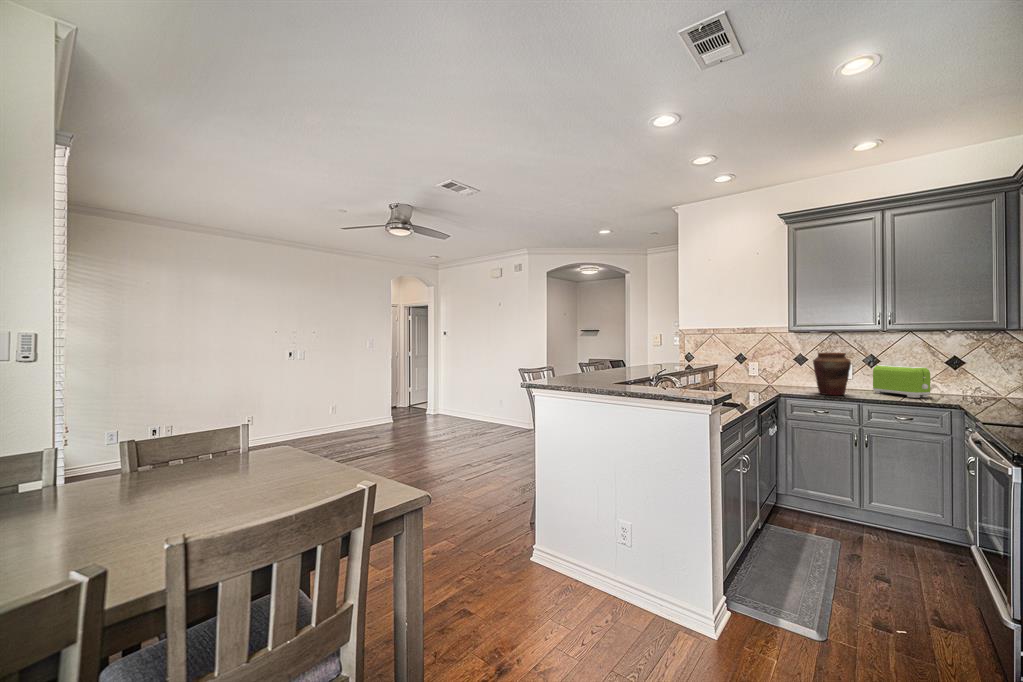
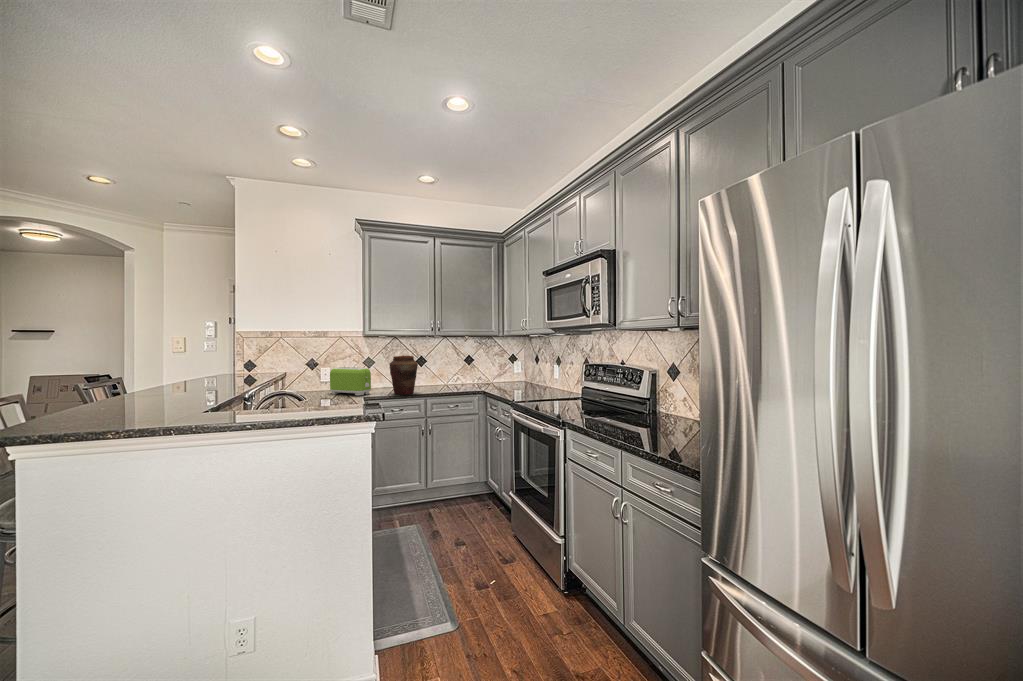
toaster: present [873,365,931,398] -> present [330,367,371,395]

